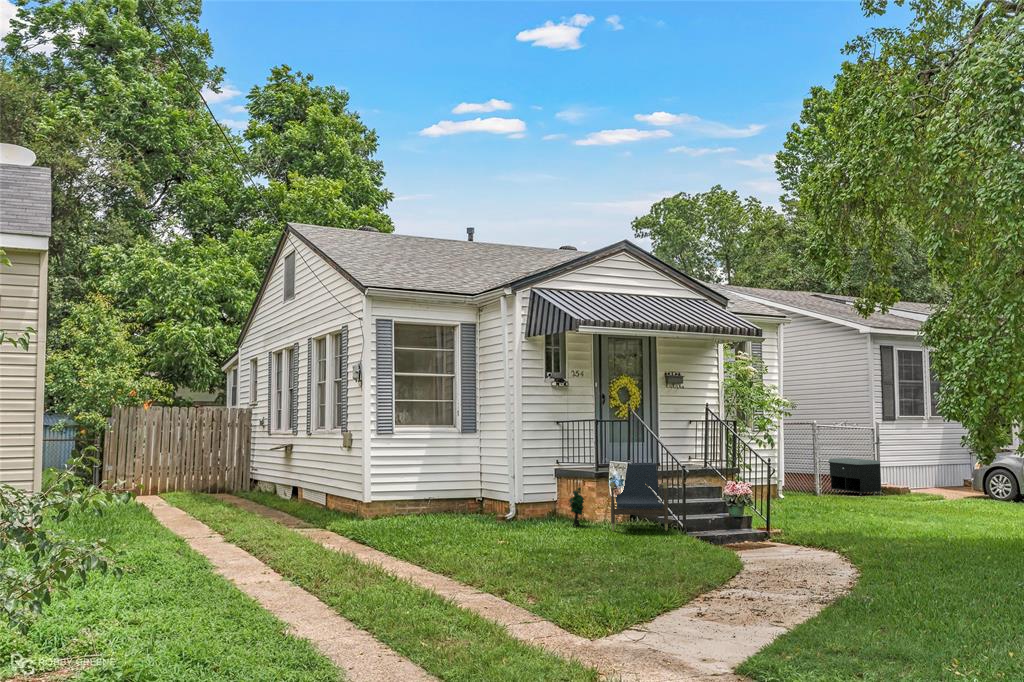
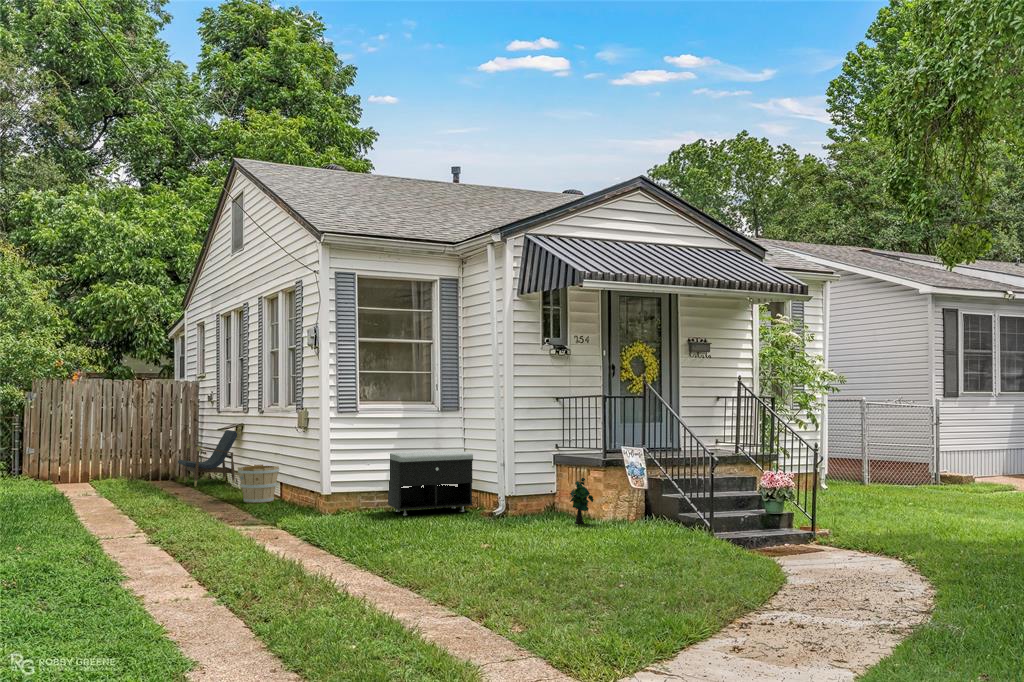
storage bench: present [829,458,881,495] -> present [388,450,473,515]
lounge chair: present [610,464,668,531] -> present [178,430,237,486]
wooden bucket: none [291,478,326,510] -> present [238,465,279,503]

